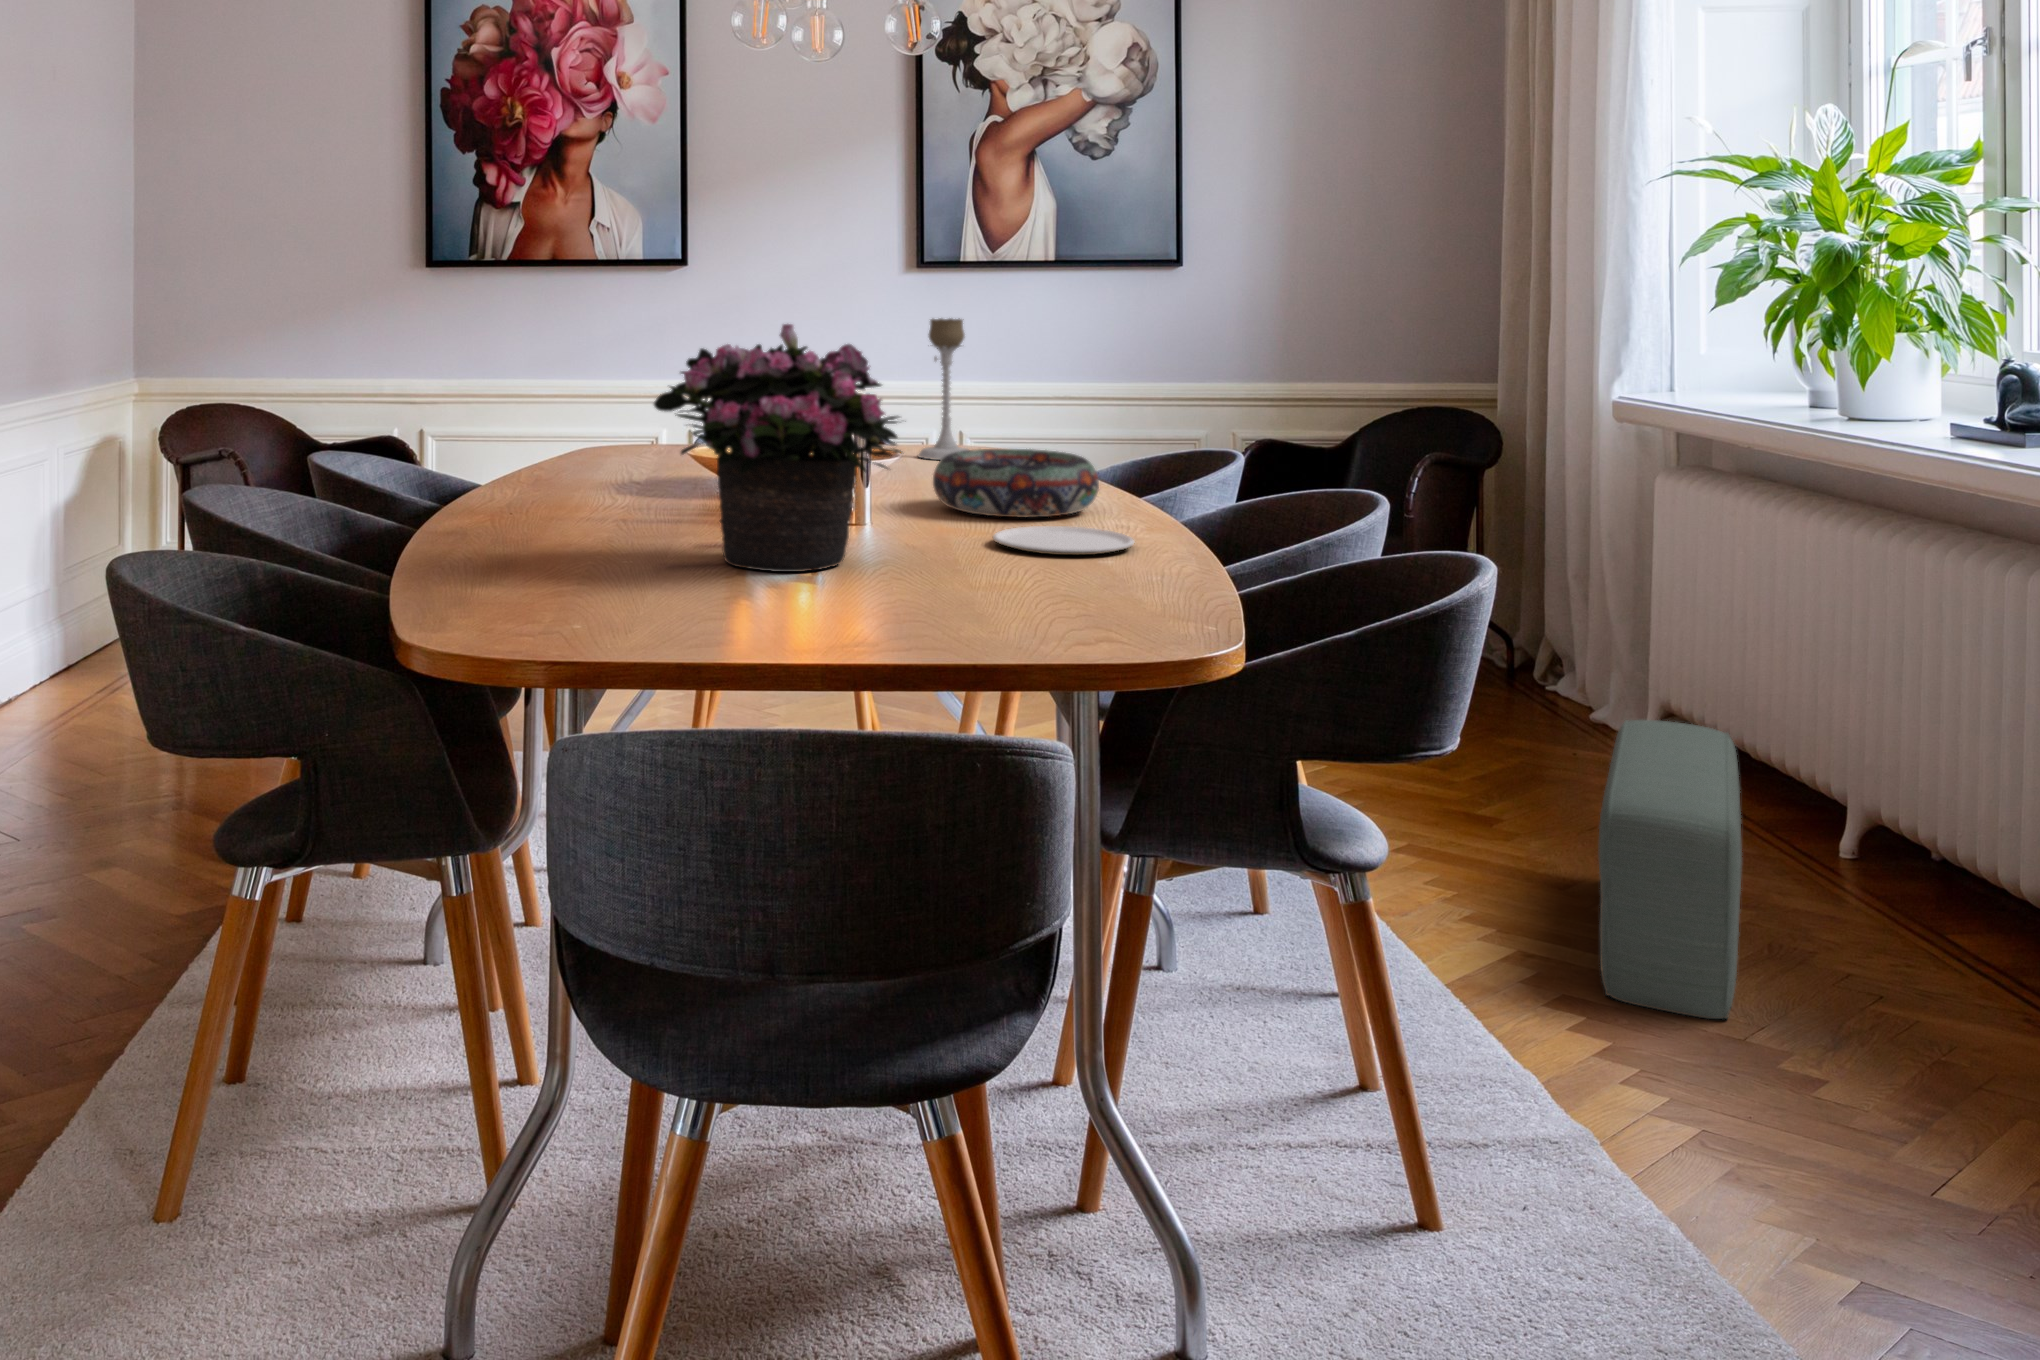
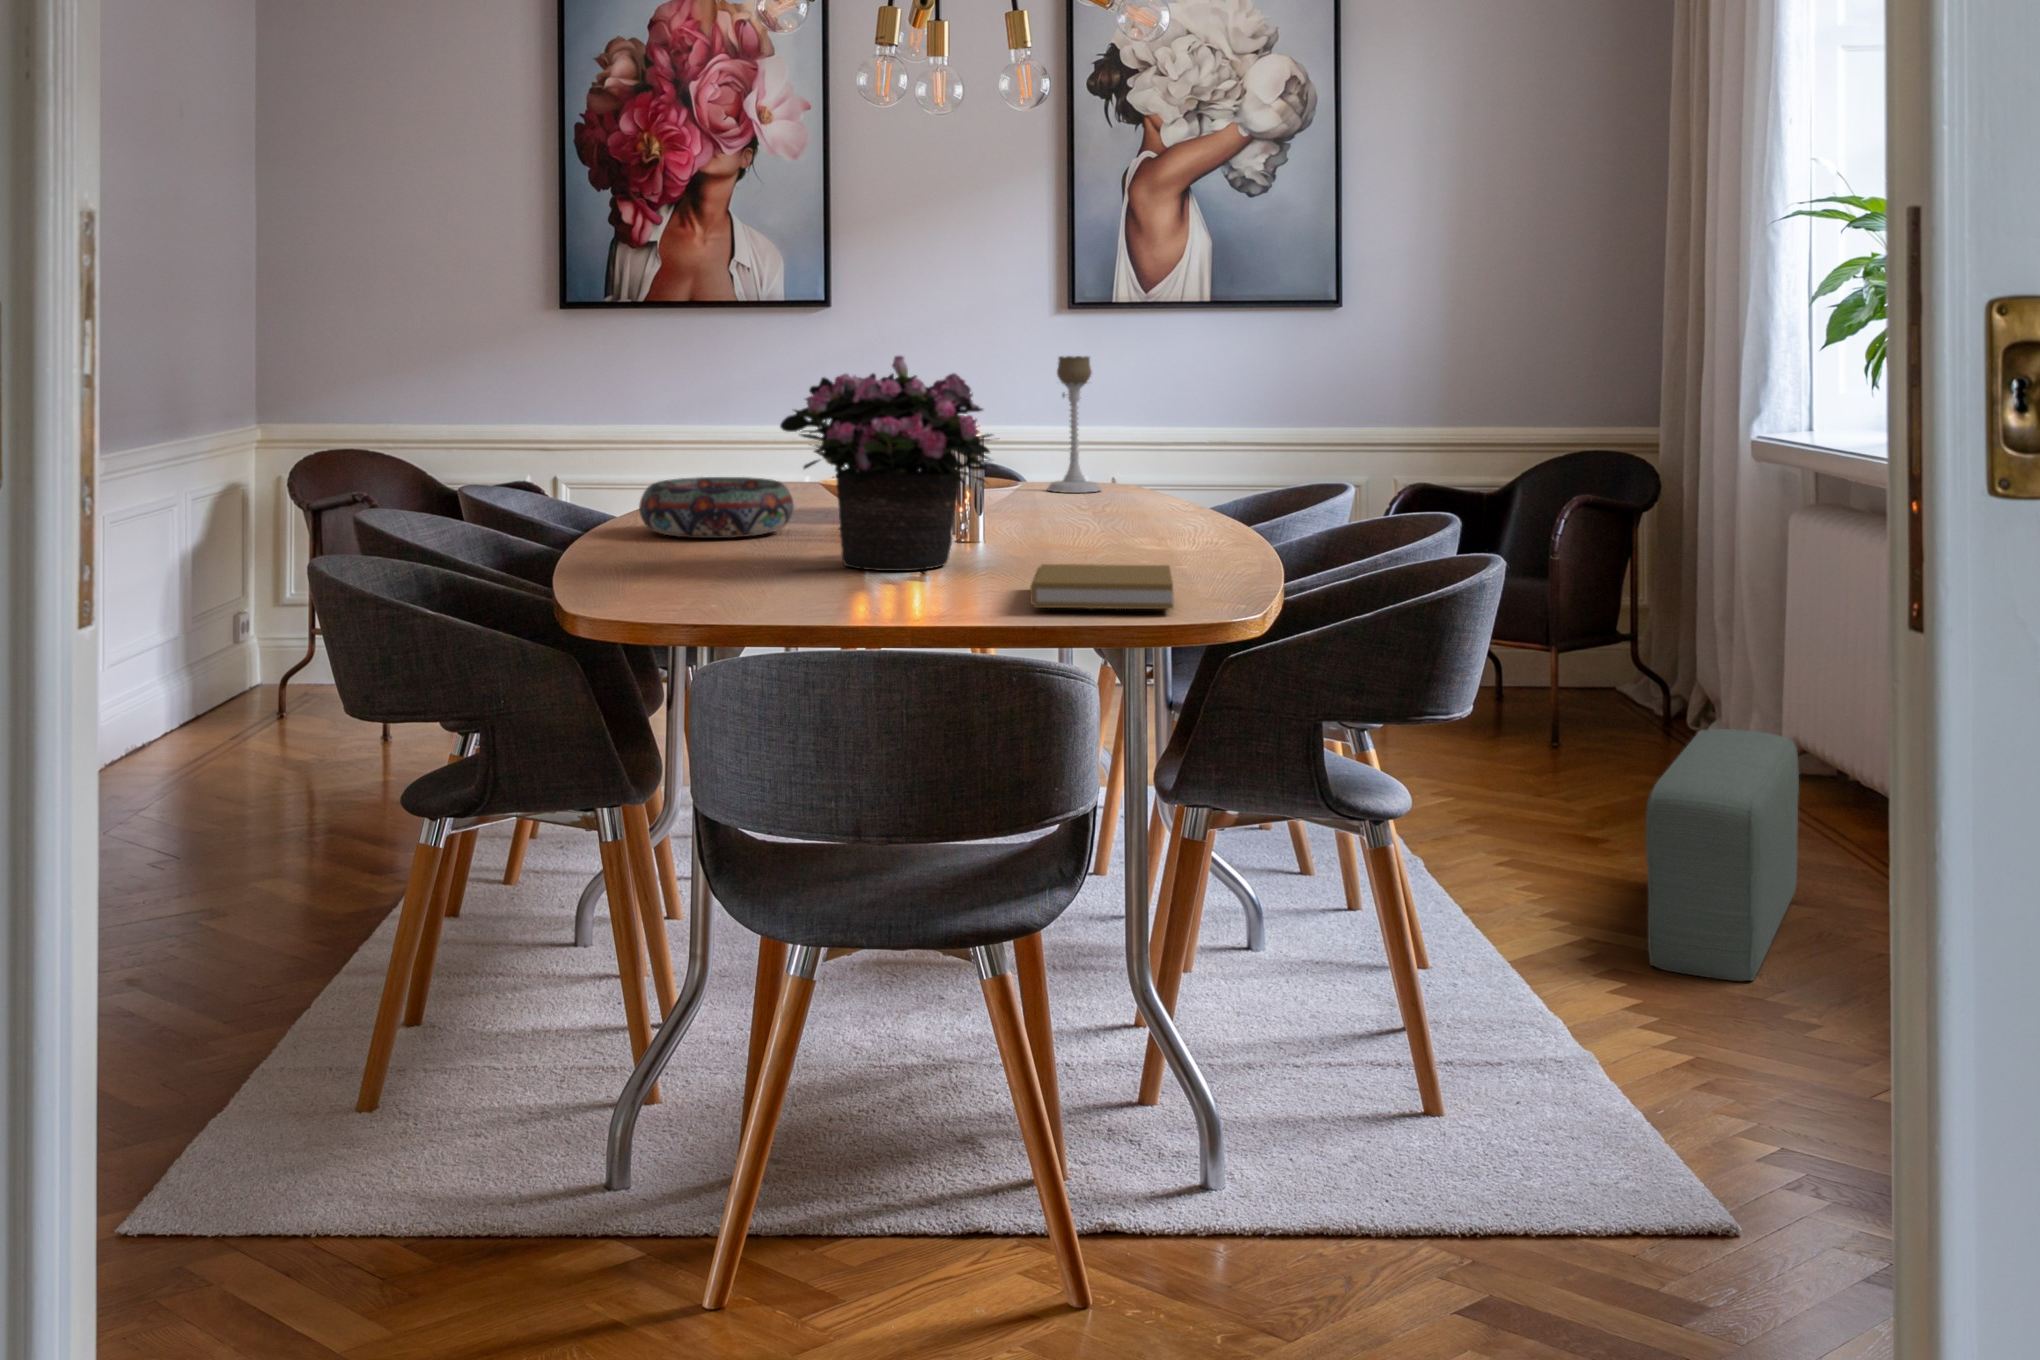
decorative bowl: present [933,449,1099,518] -> present [639,477,794,538]
plate: present [993,526,1134,555] -> none [1085,538,1210,559]
book: none [961,573,1144,643] -> present [1030,564,1173,609]

